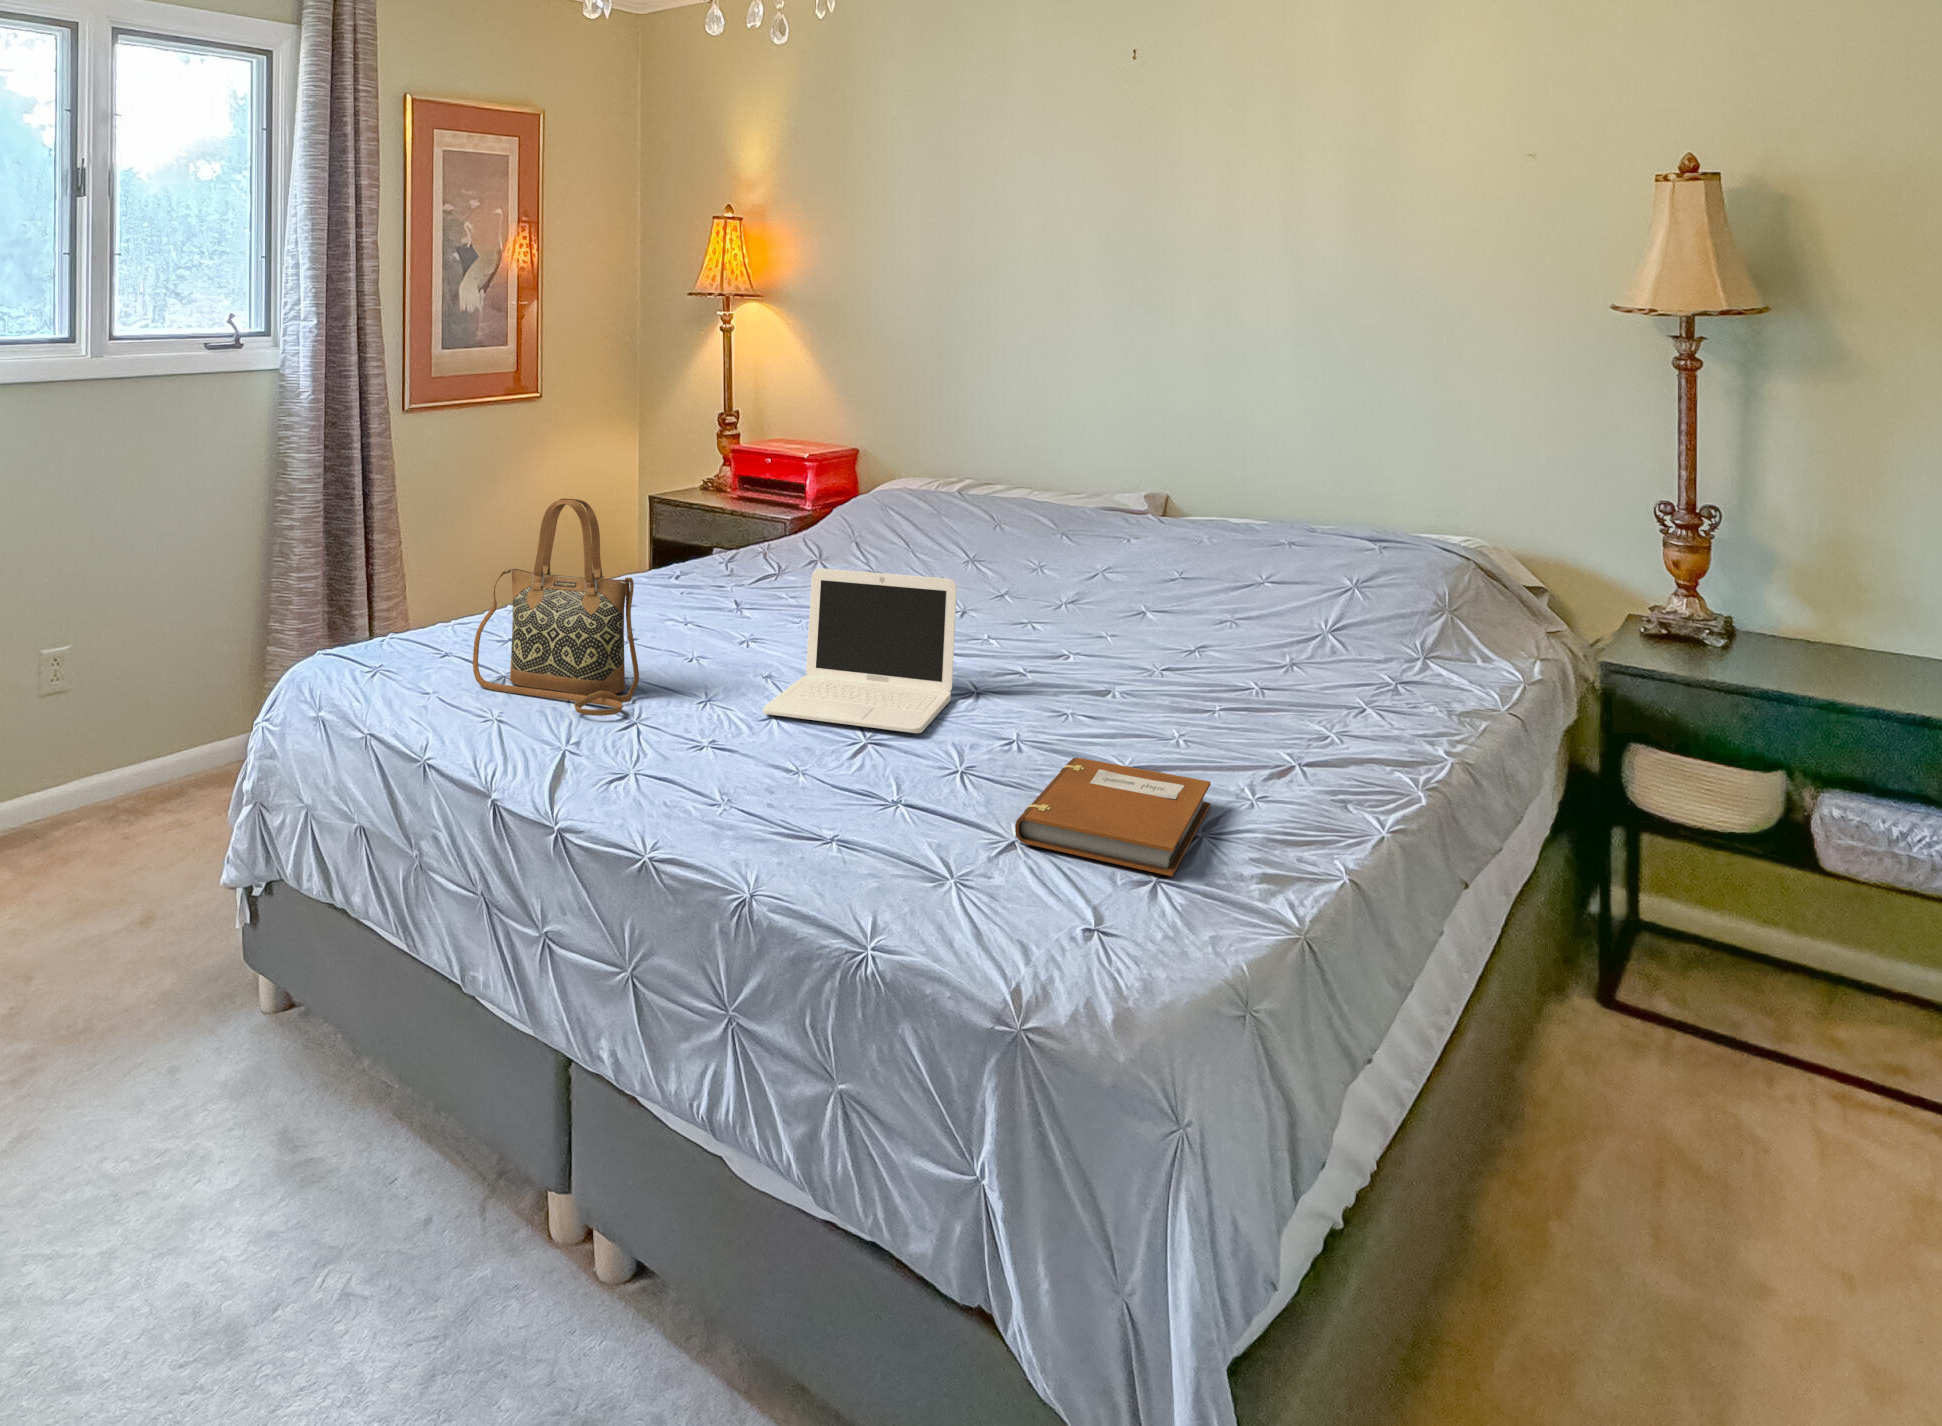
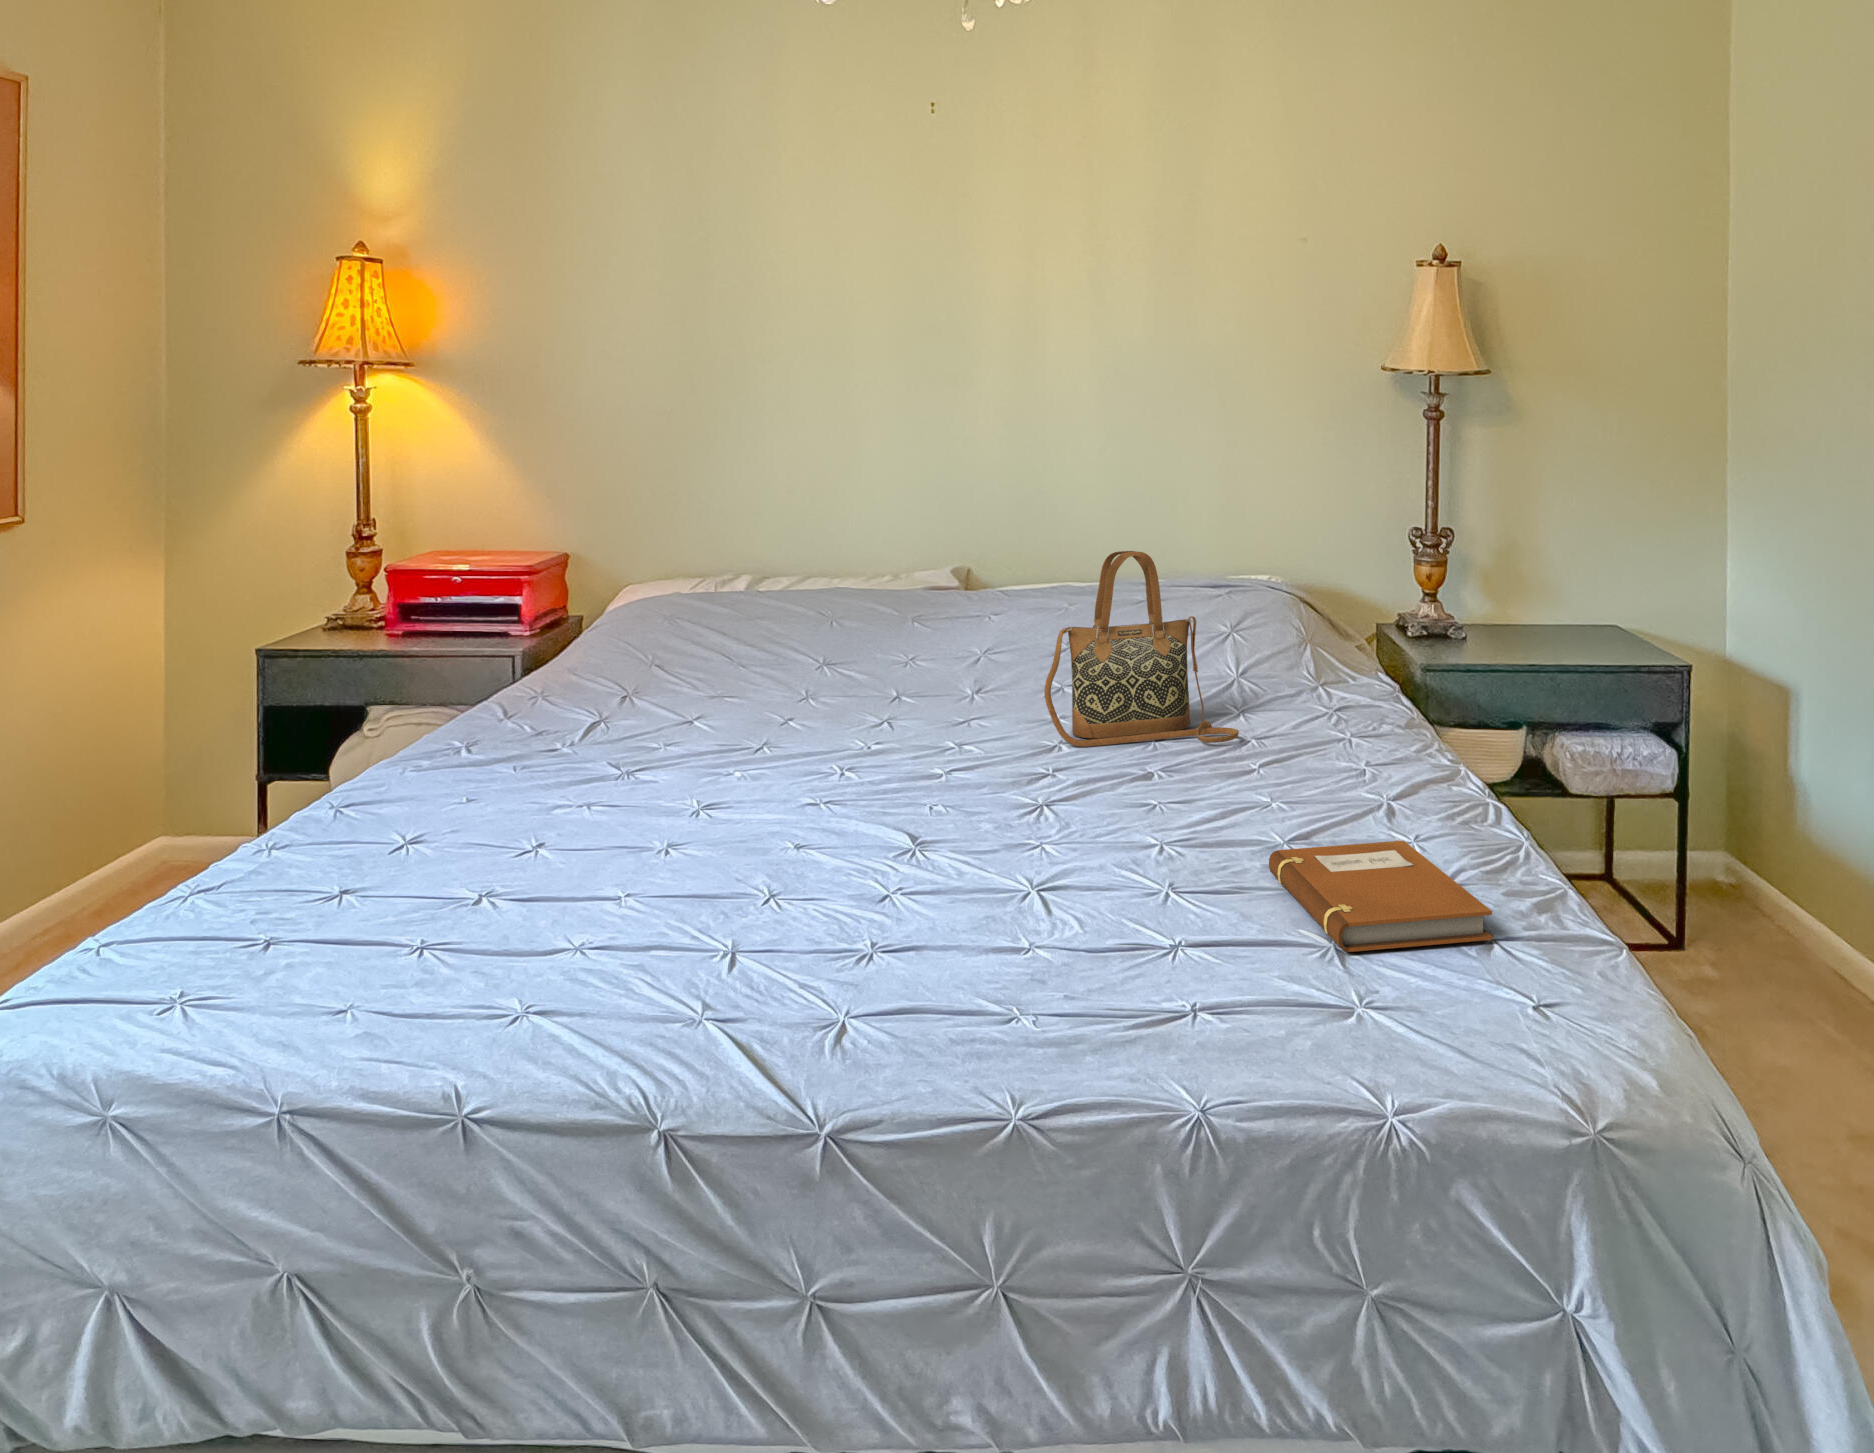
handbag: present [473,498,639,716] -> present [1045,551,1239,747]
laptop: present [763,568,957,733] -> none [857,686,1080,896]

